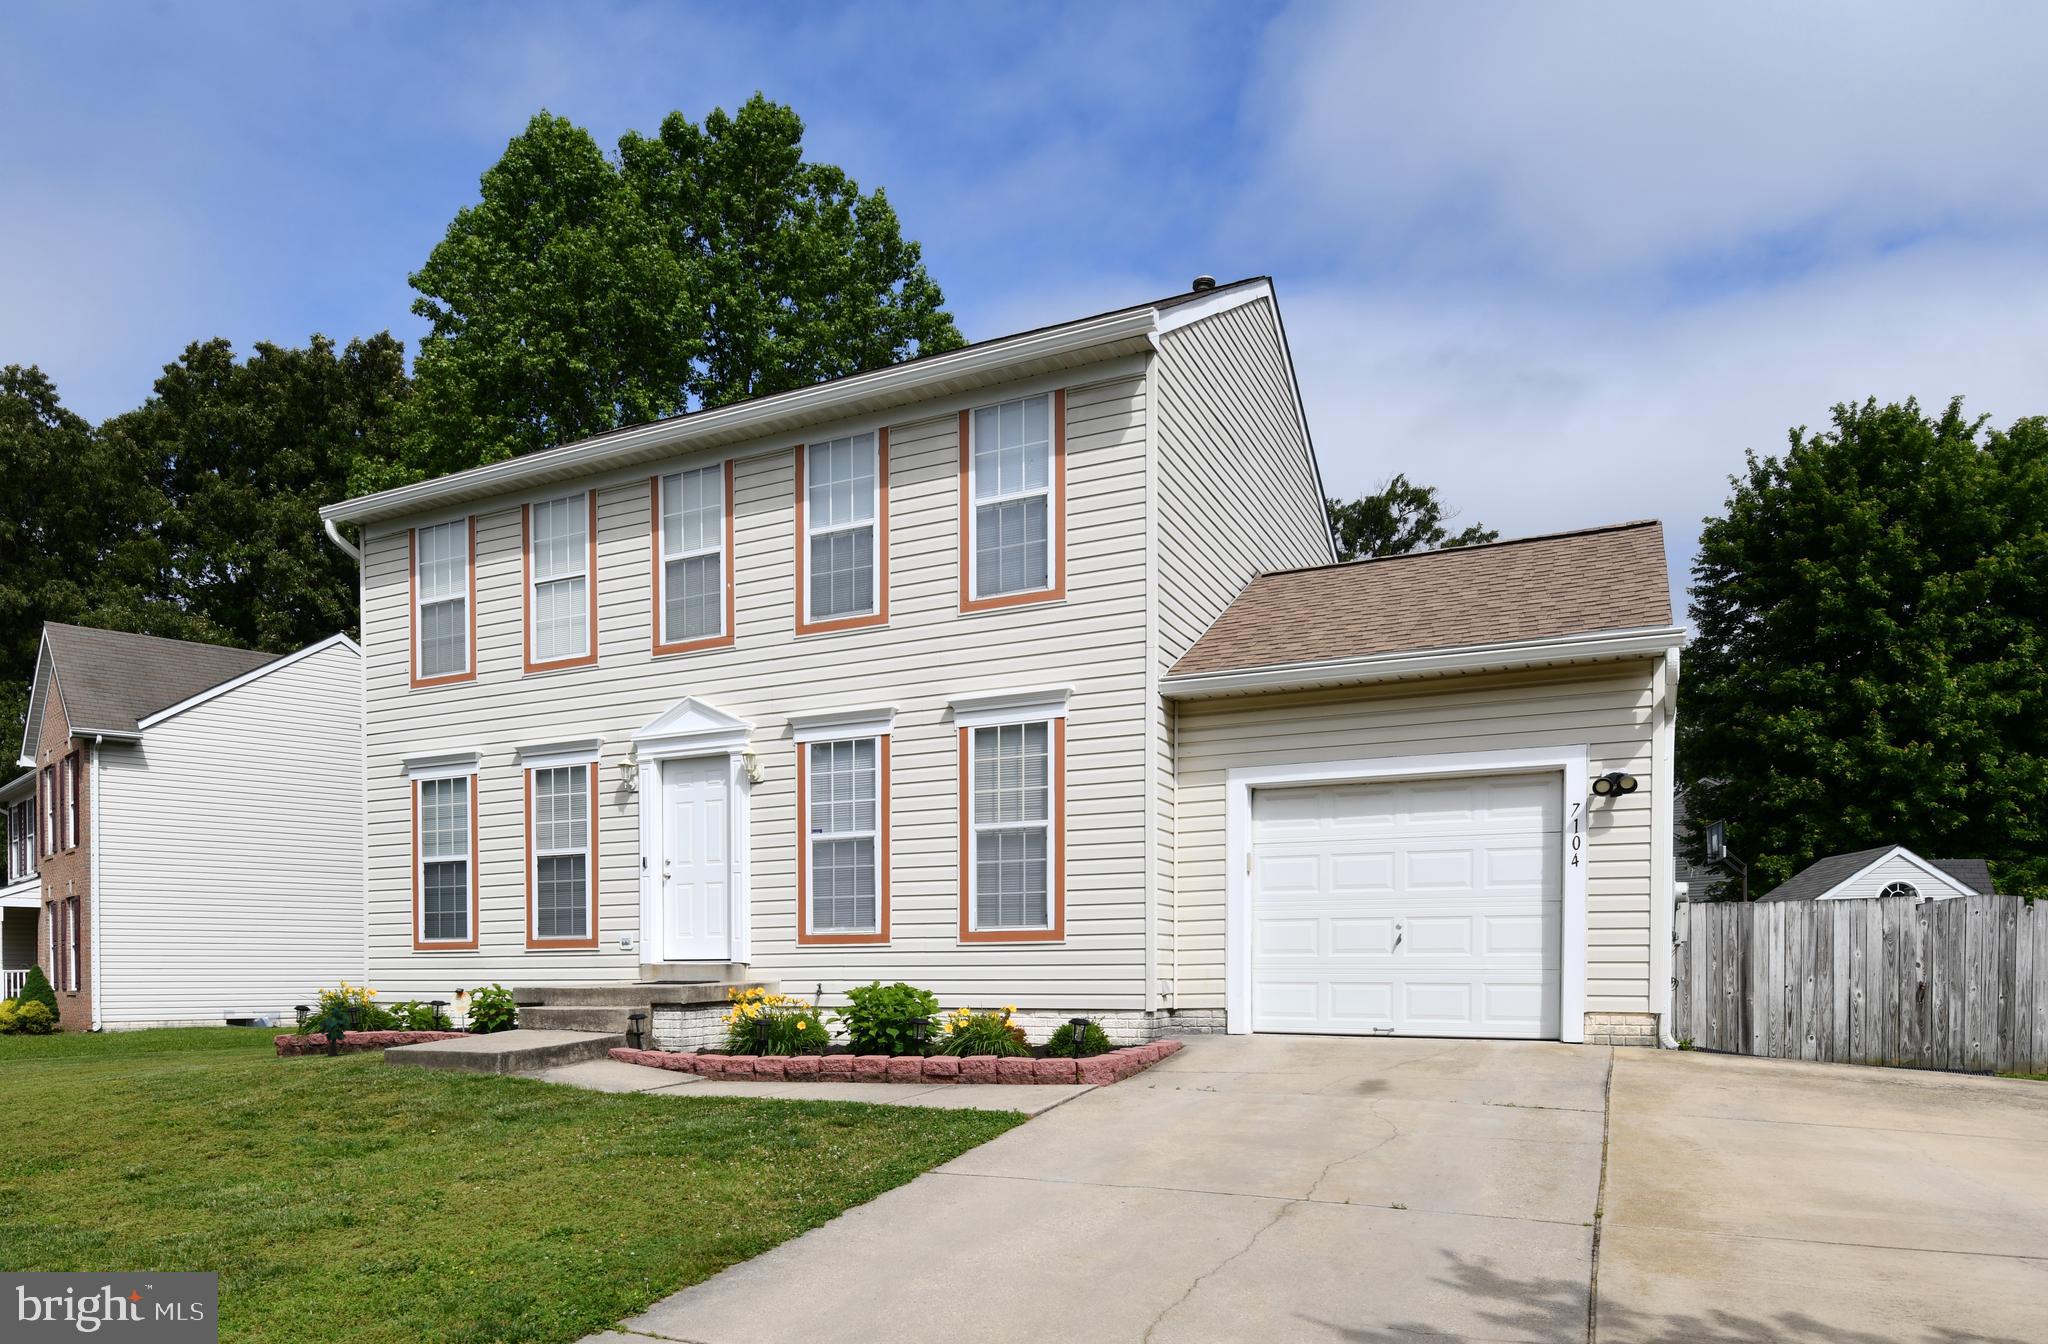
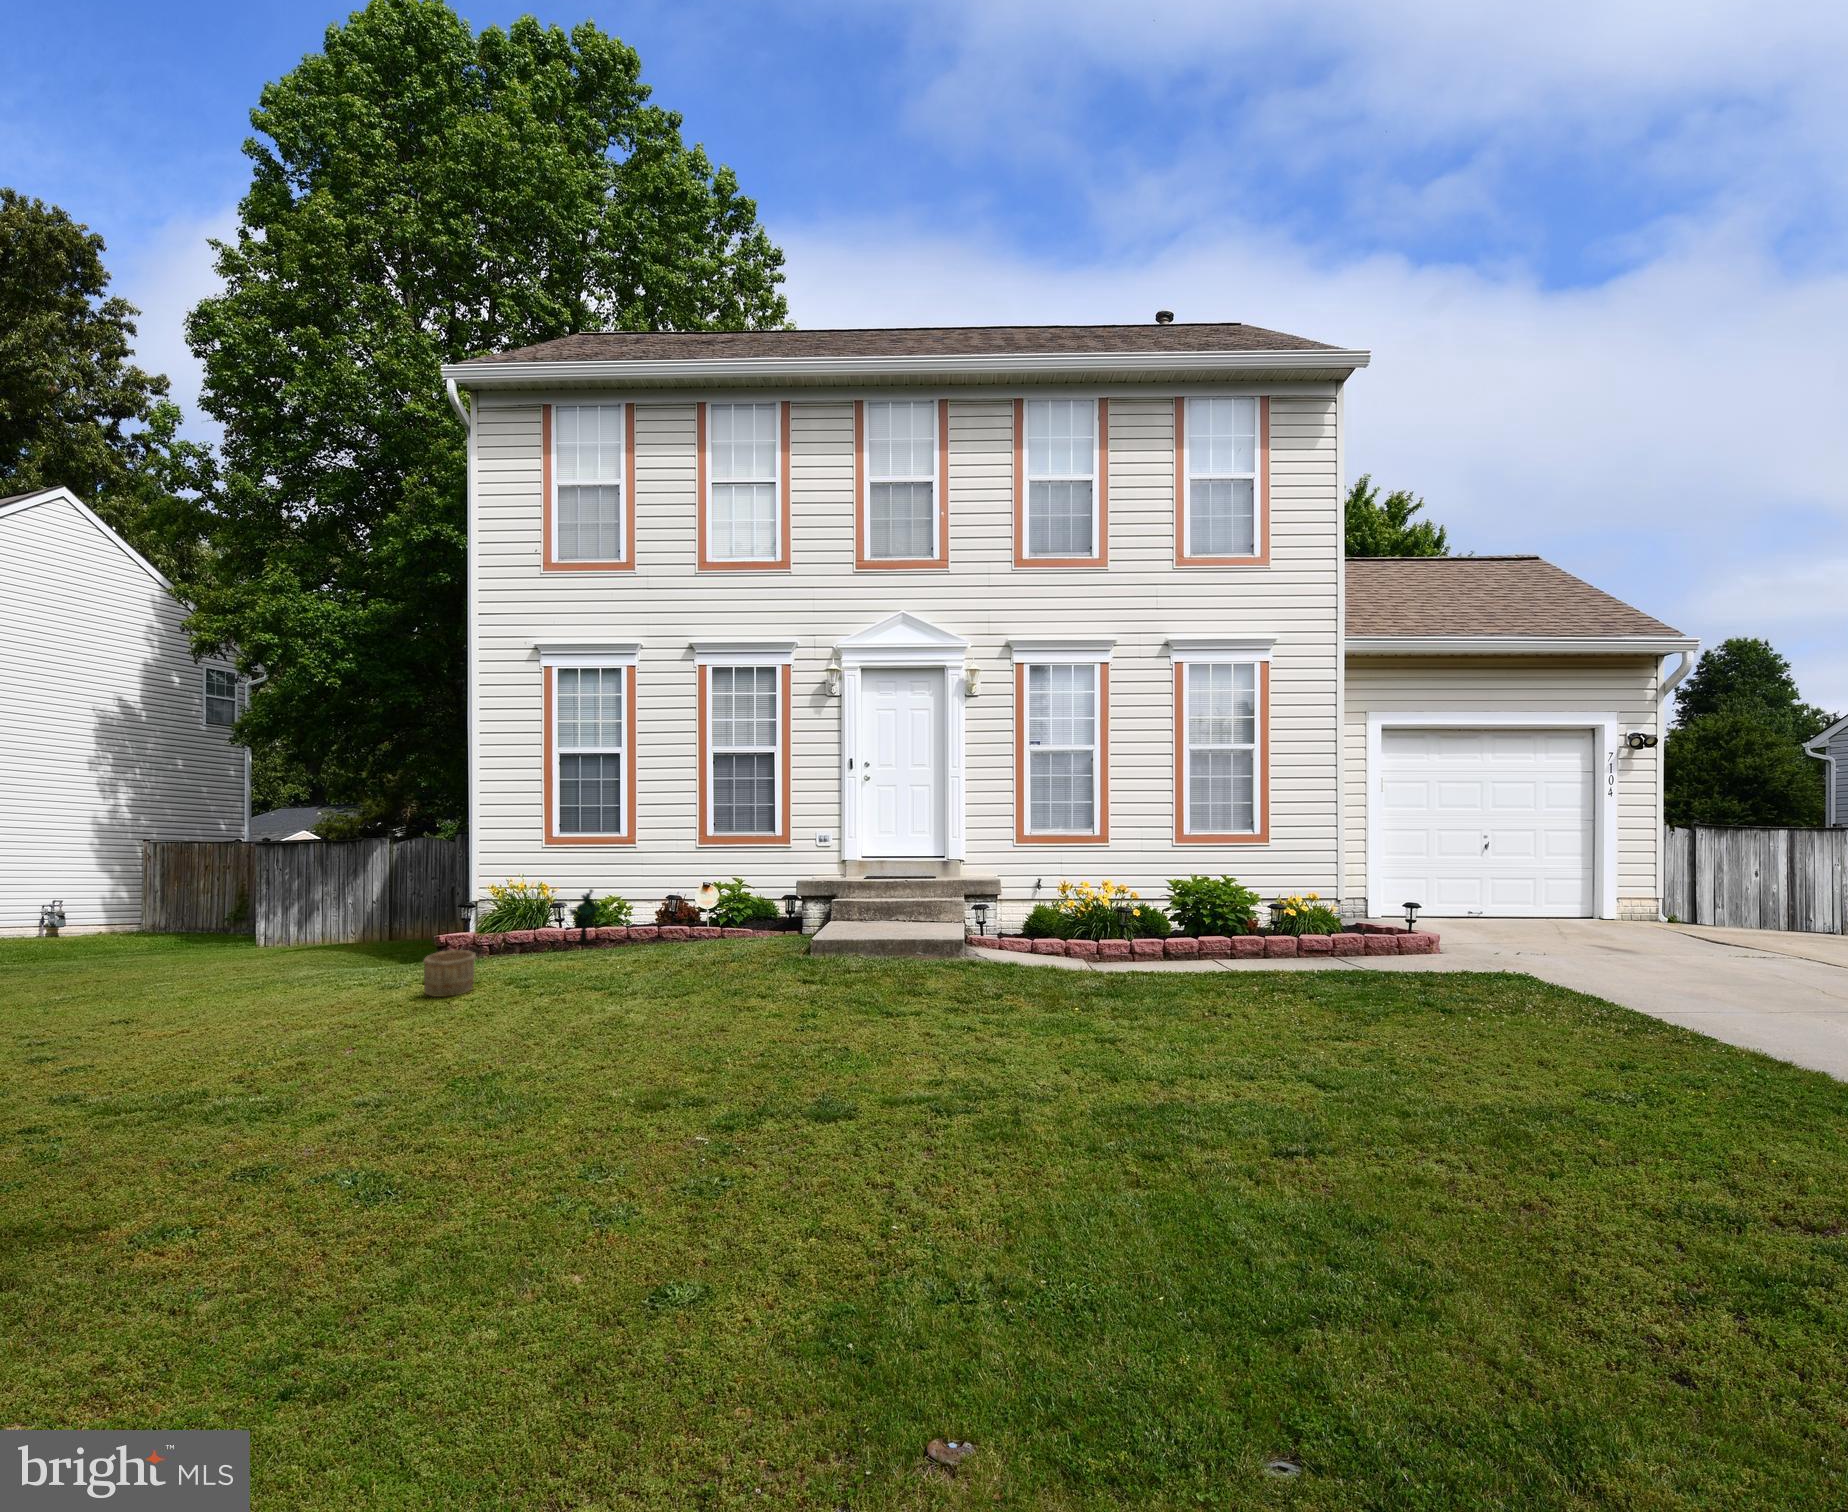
wooden bucket: none [128,1048,175,1086] -> present [423,950,476,997]

